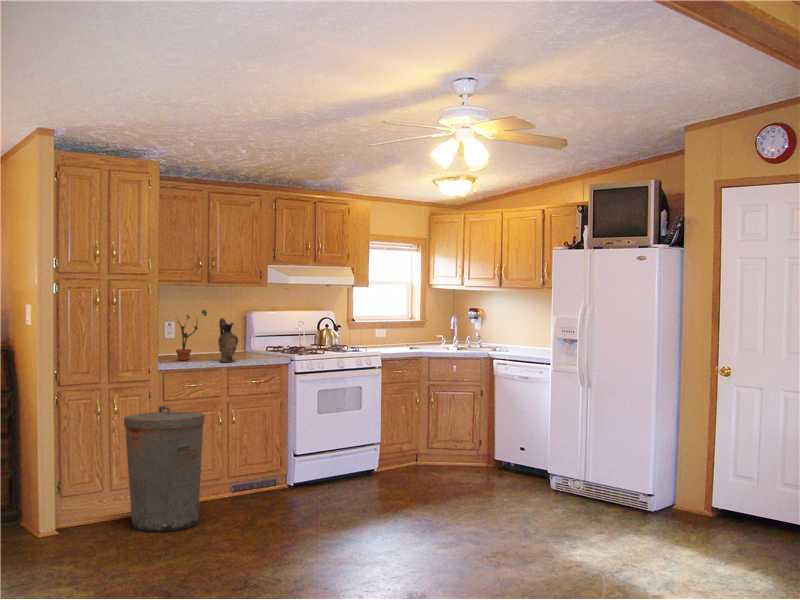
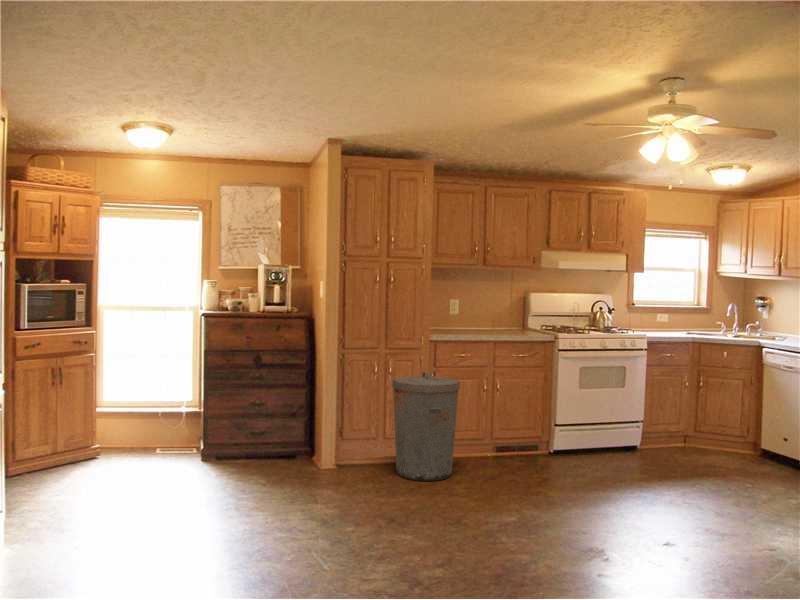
potted plant: present [168,310,207,360] -> none [449,290,485,333]
ceramic pitcher: present [218,318,238,362] -> none [487,298,505,337]

